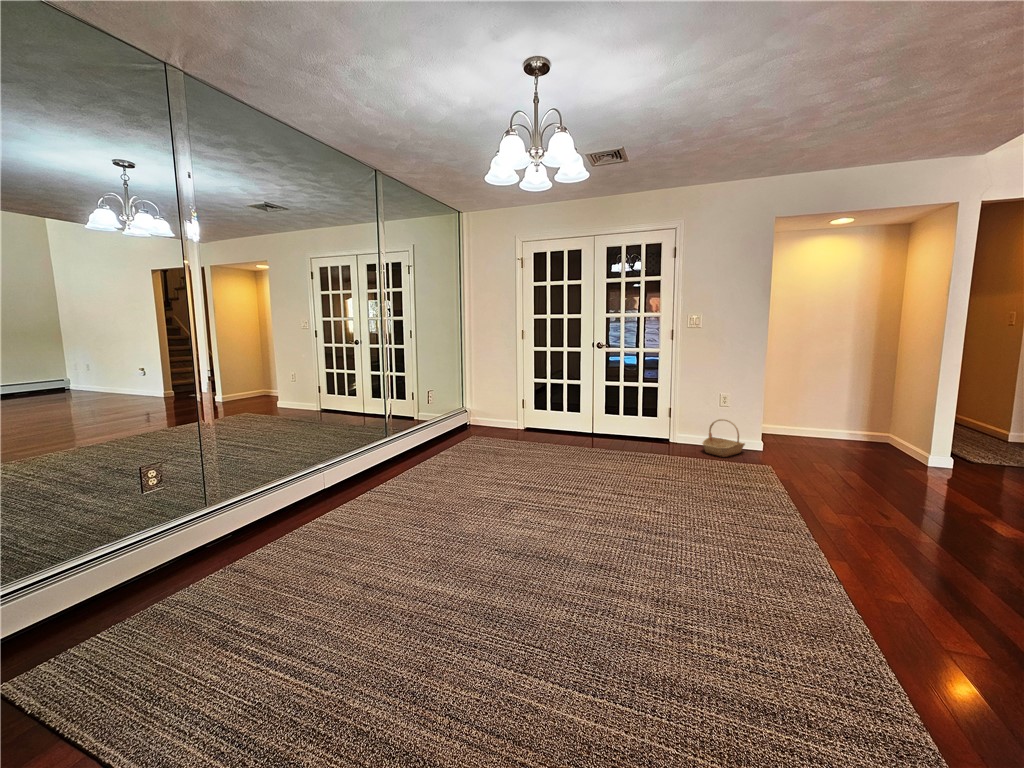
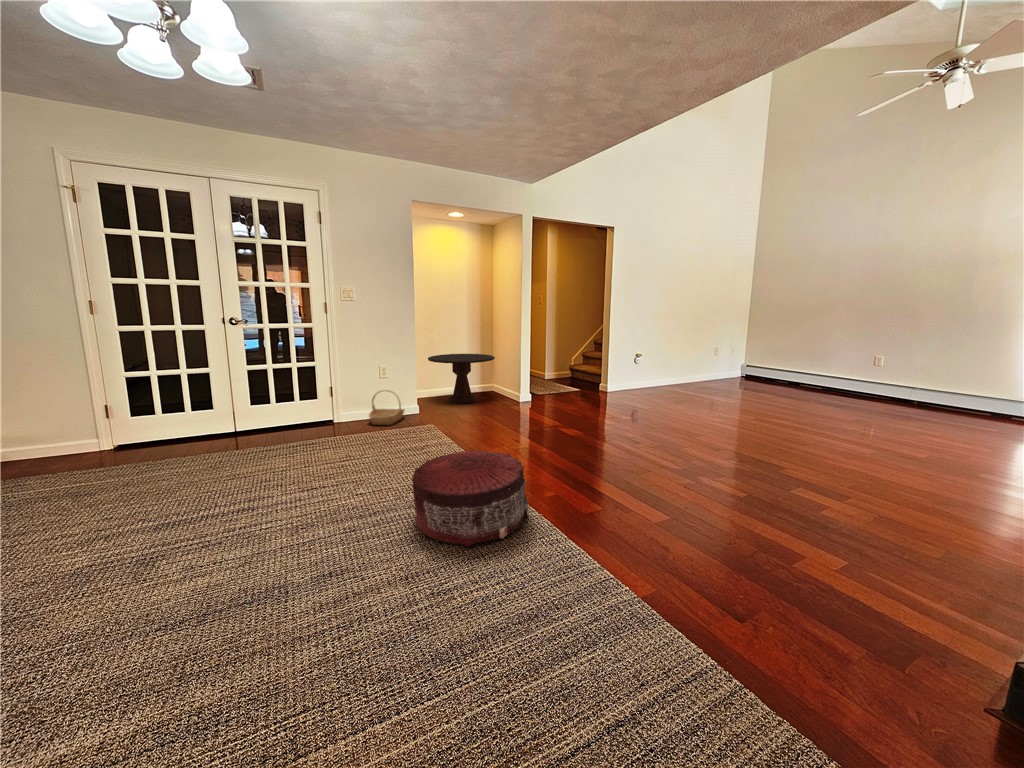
side table: none [789,389,892,454] -> present [428,354,495,404]
pouf: none [693,499,841,618] -> present [412,450,529,546]

